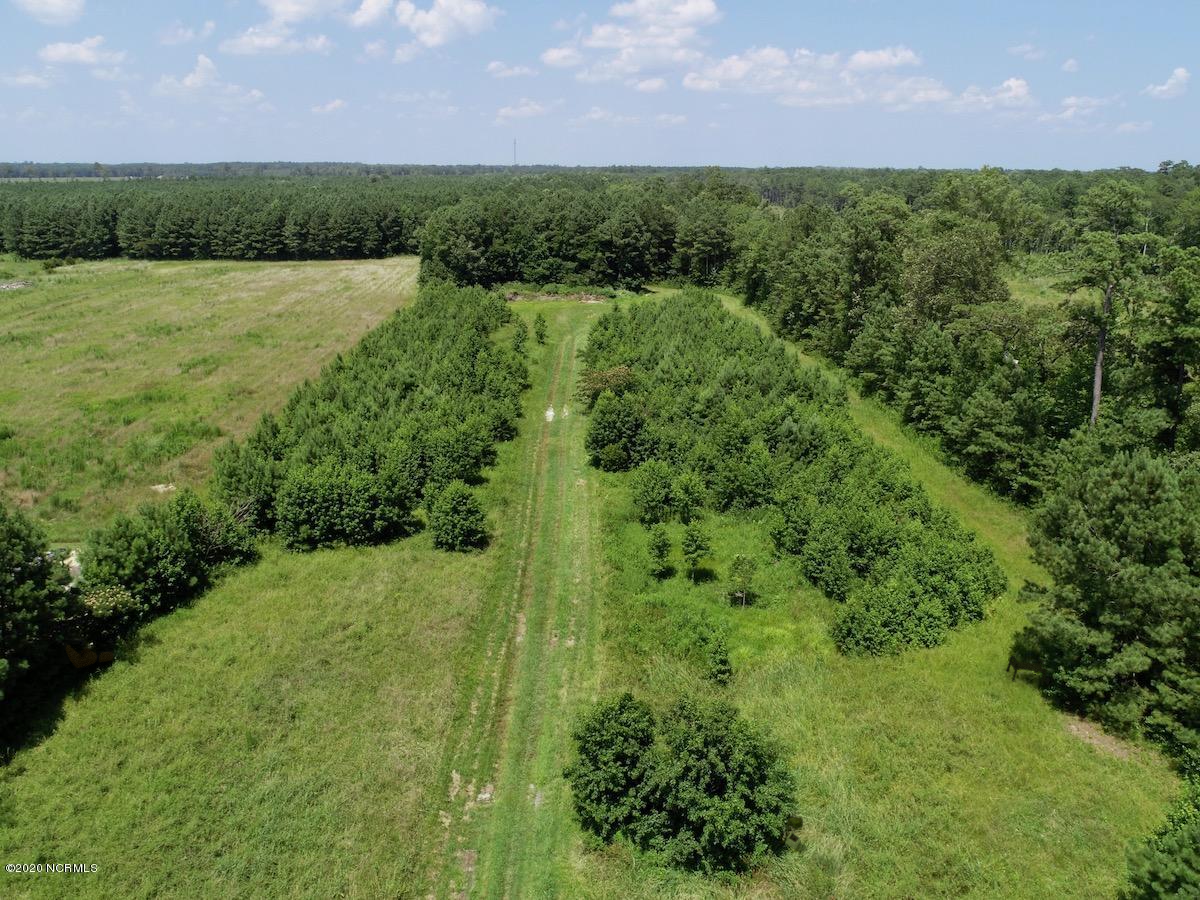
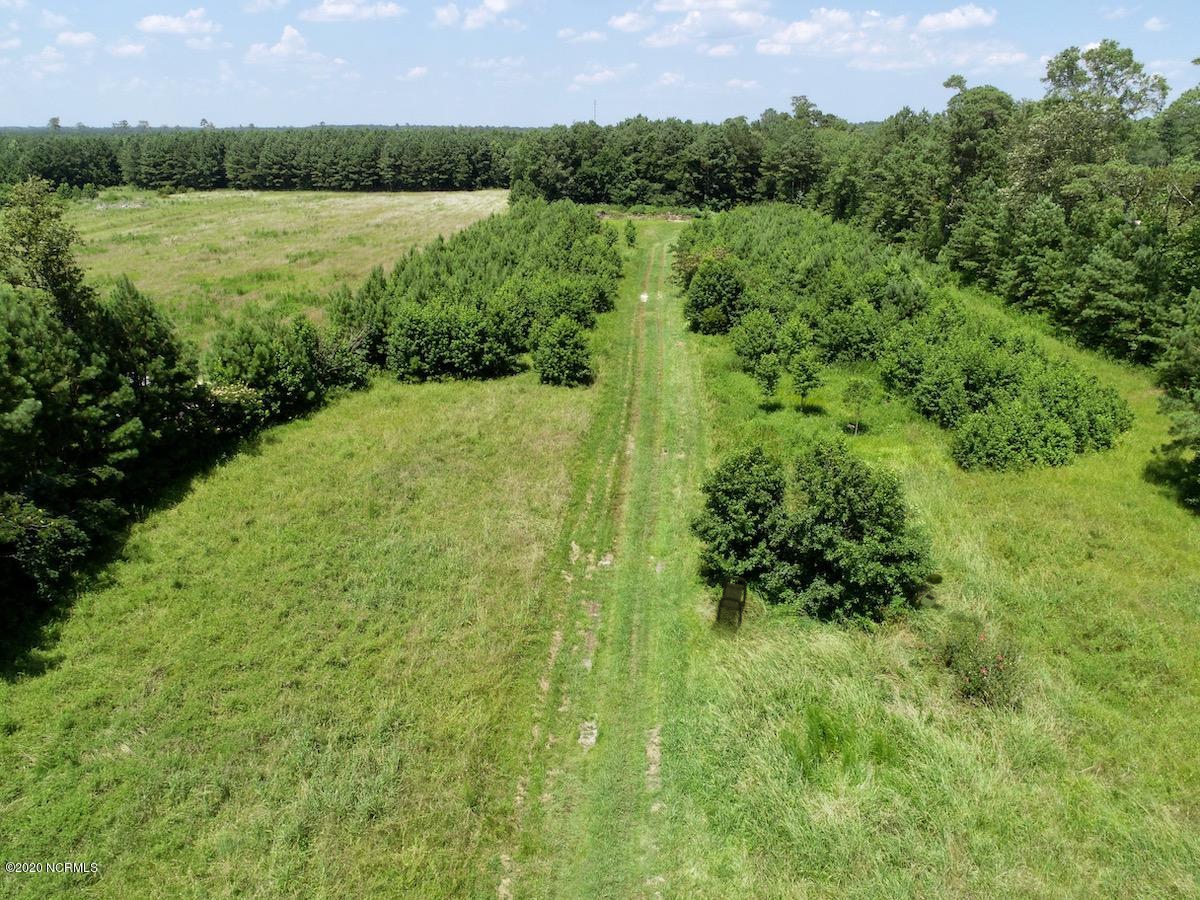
lounge chair: present [66,645,113,673] -> none [205,428,248,459]
bench: present [1007,656,1046,684] -> present [717,576,747,623]

